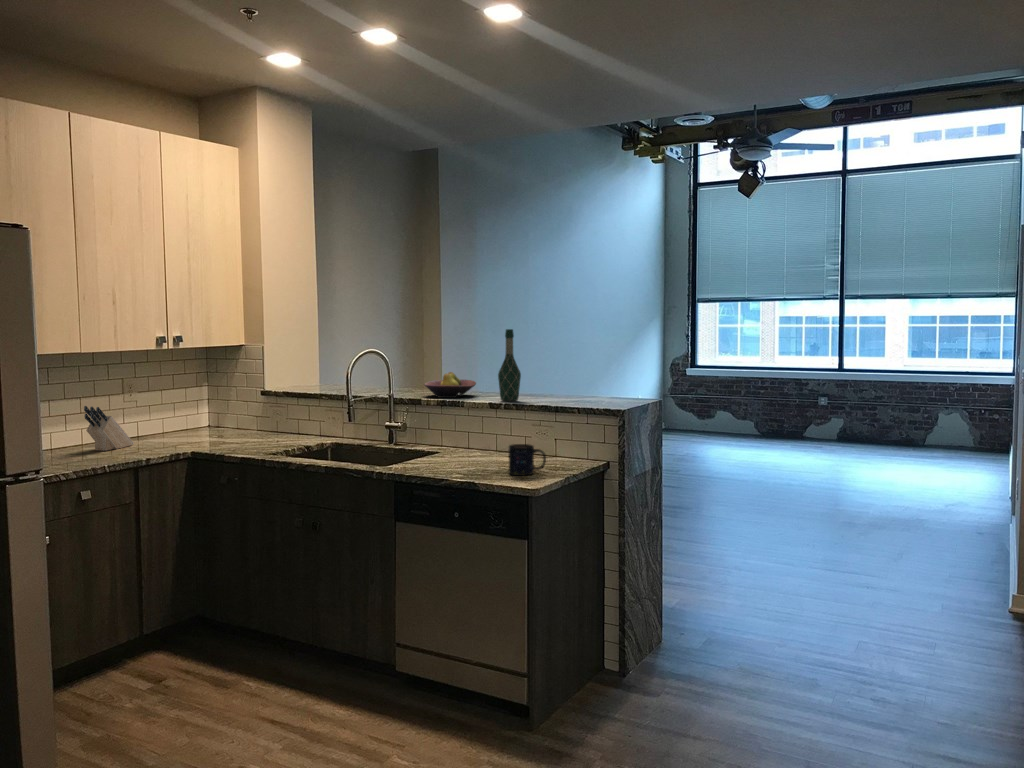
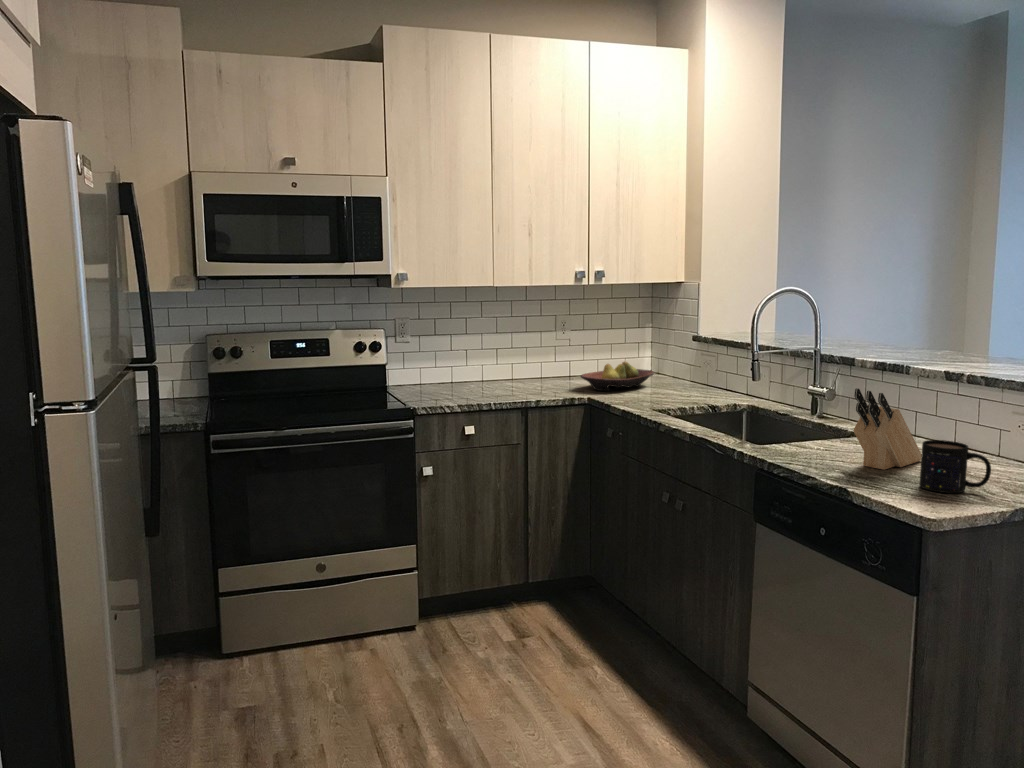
wine bottle: present [498,329,521,401] -> none [963,259,1005,371]
fruit bowl: present [424,372,476,398] -> present [581,362,654,391]
knife block: present [84,406,134,451] -> present [853,388,922,470]

